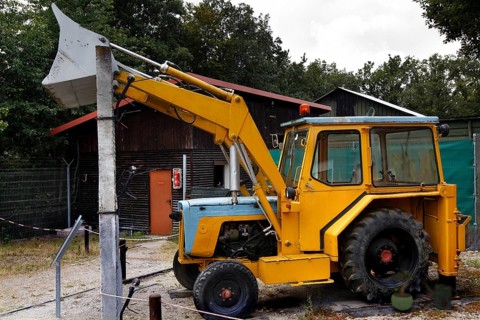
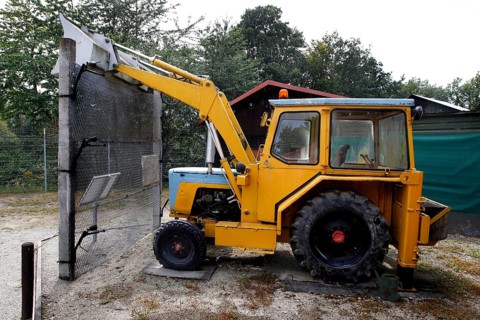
potted plant: present [391,270,415,310] -> none [333,253,359,292]

